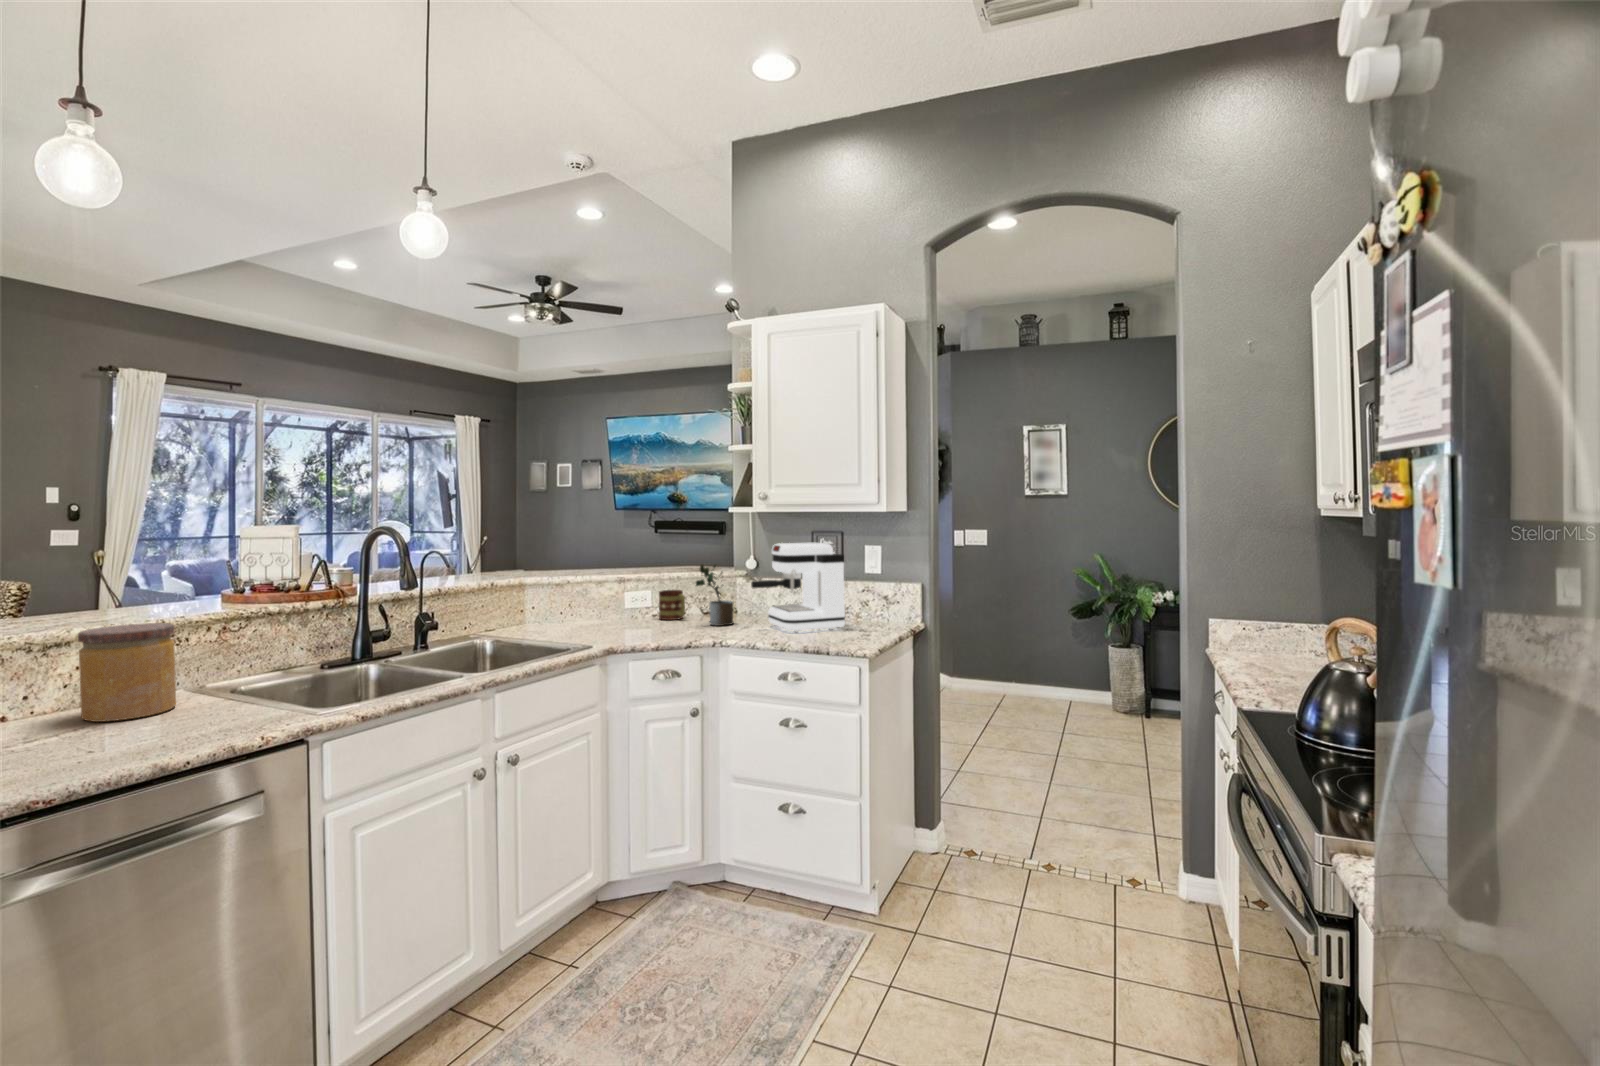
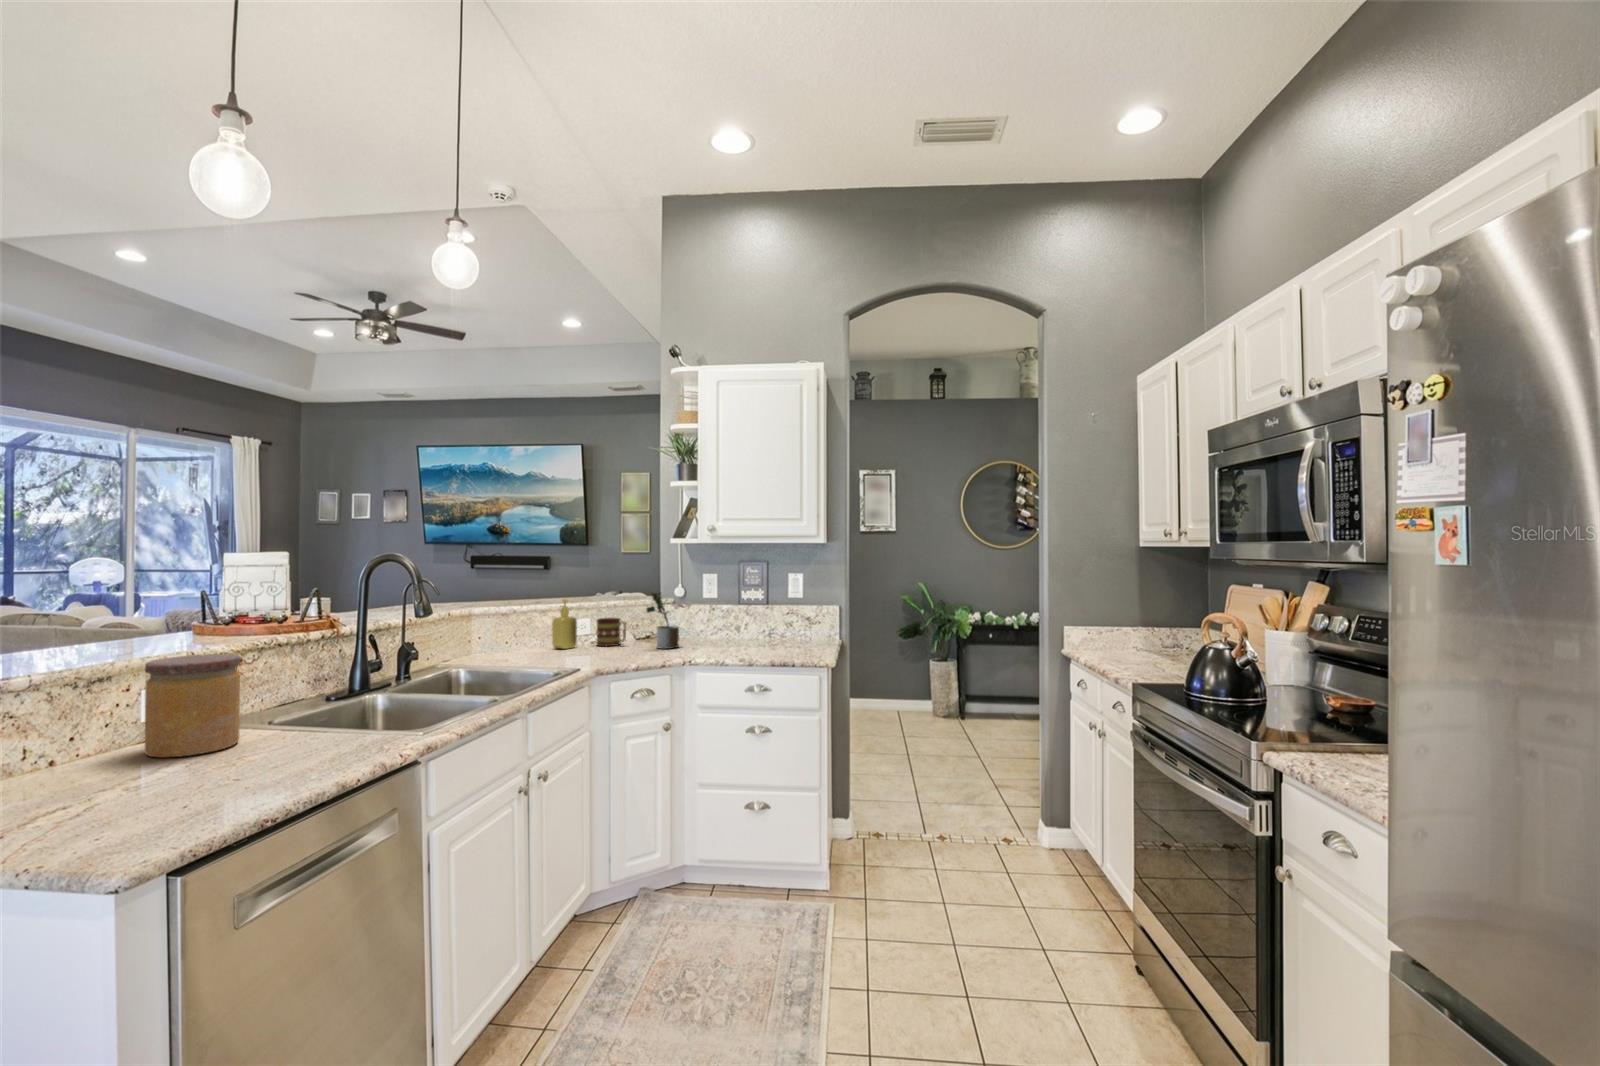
coffee maker: present [751,543,845,632] -> none [704,572,787,651]
soap dispenser: none [613,570,638,621] -> present [552,599,577,649]

